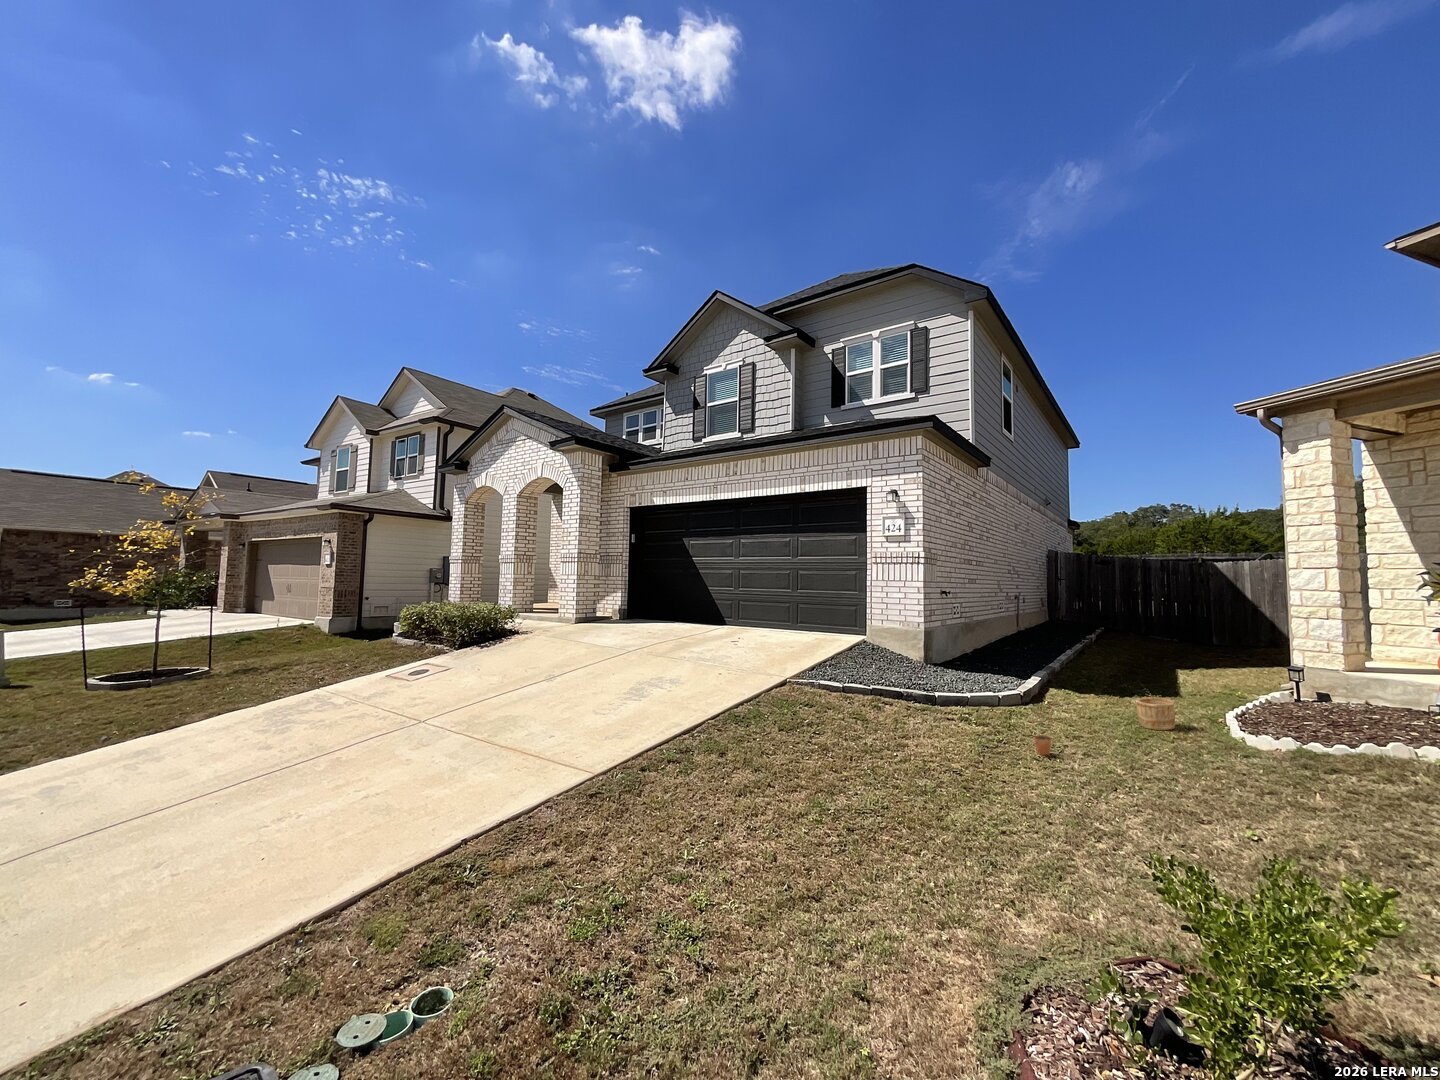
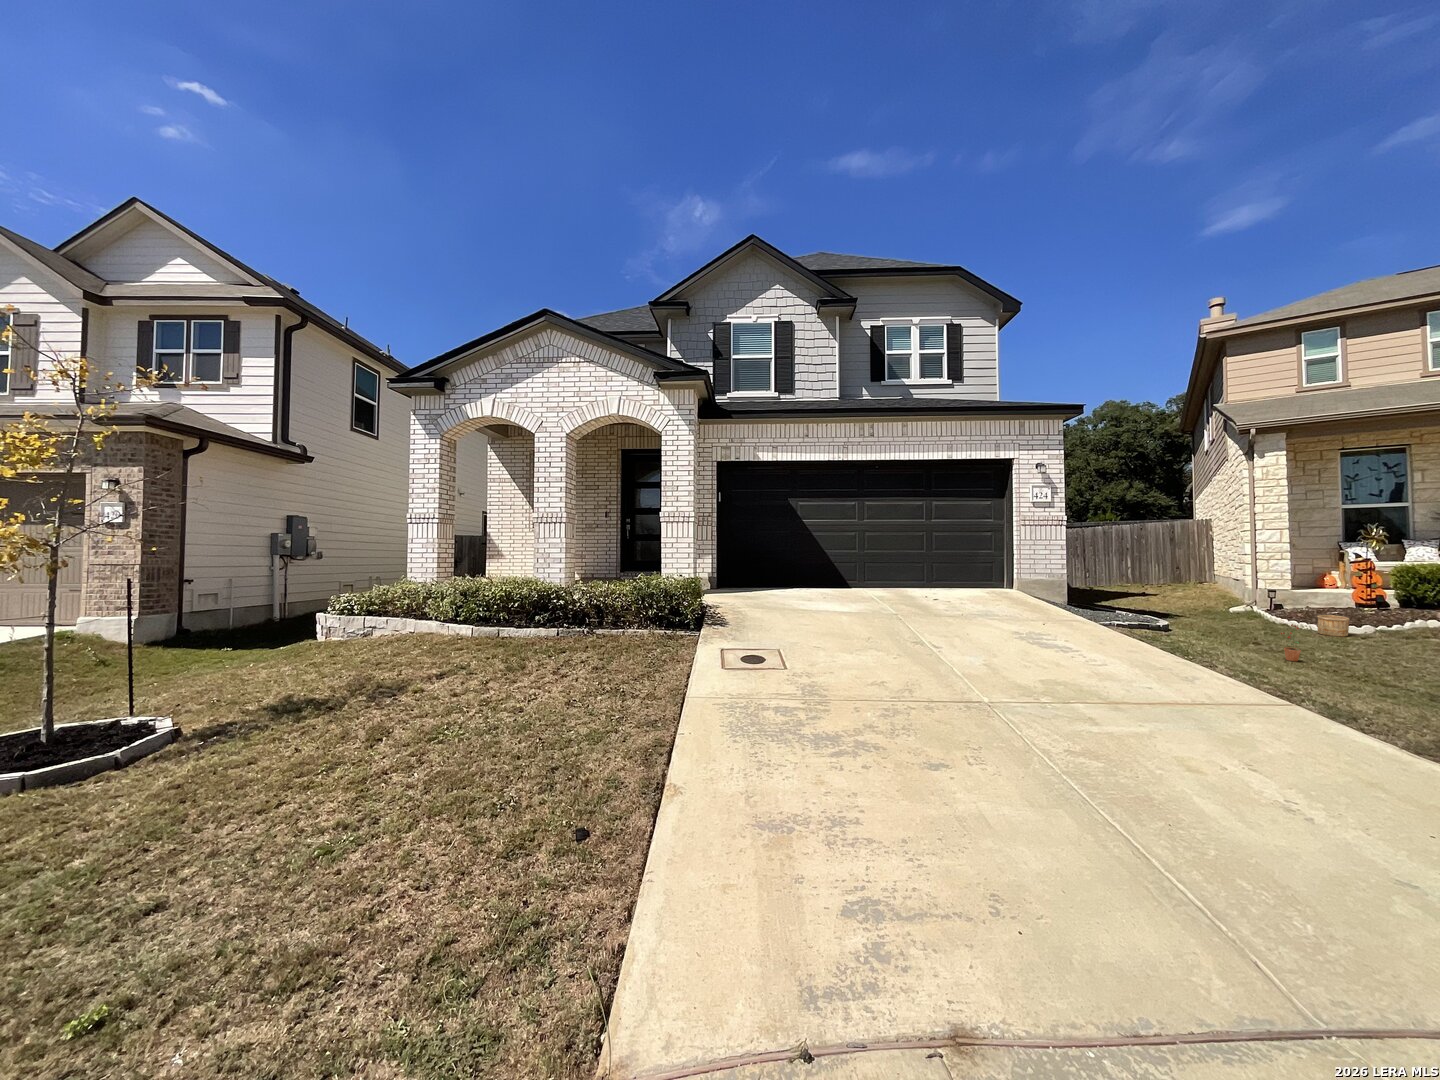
potted plant: present [1032,705,1052,755] -> present [1281,624,1301,661]

